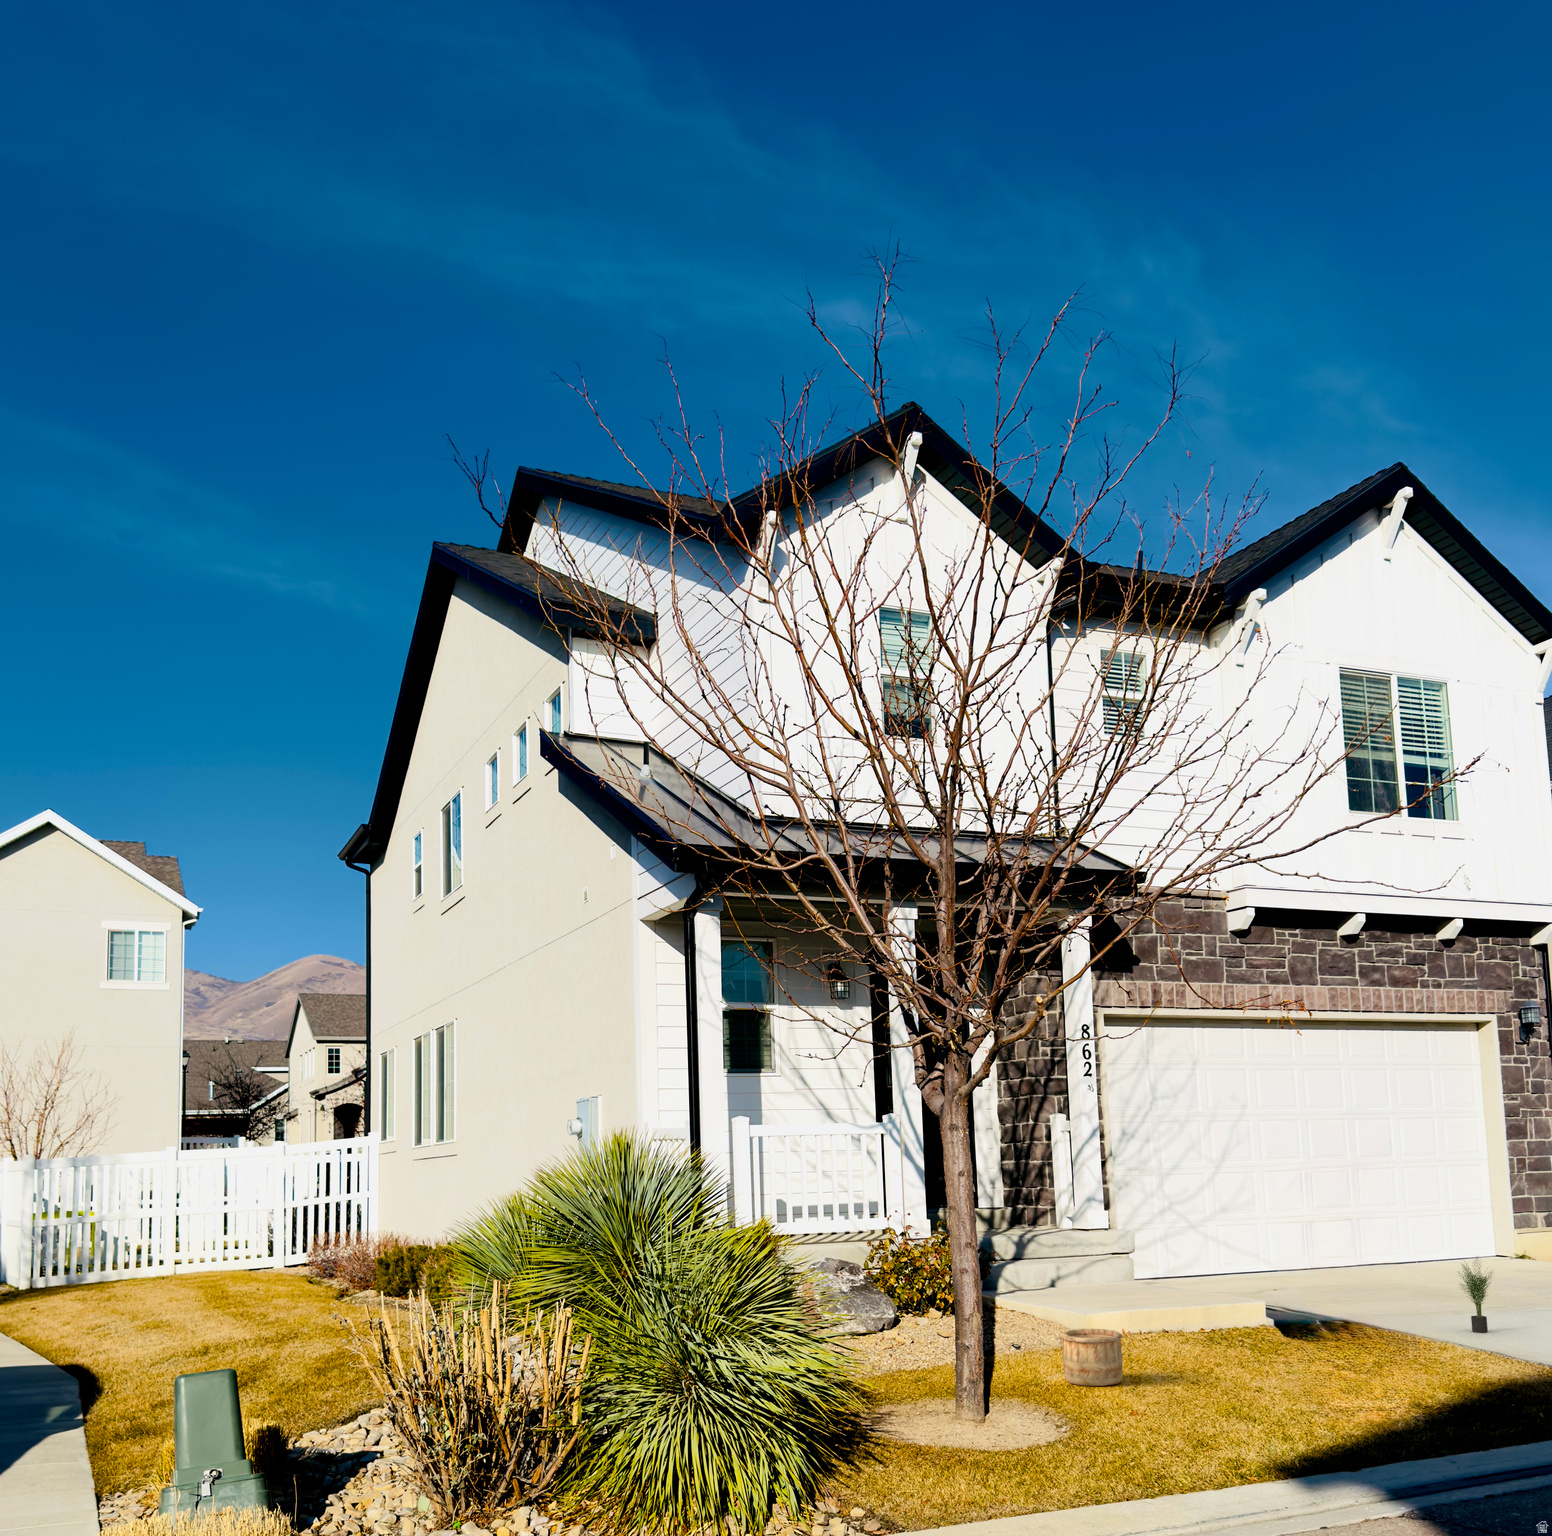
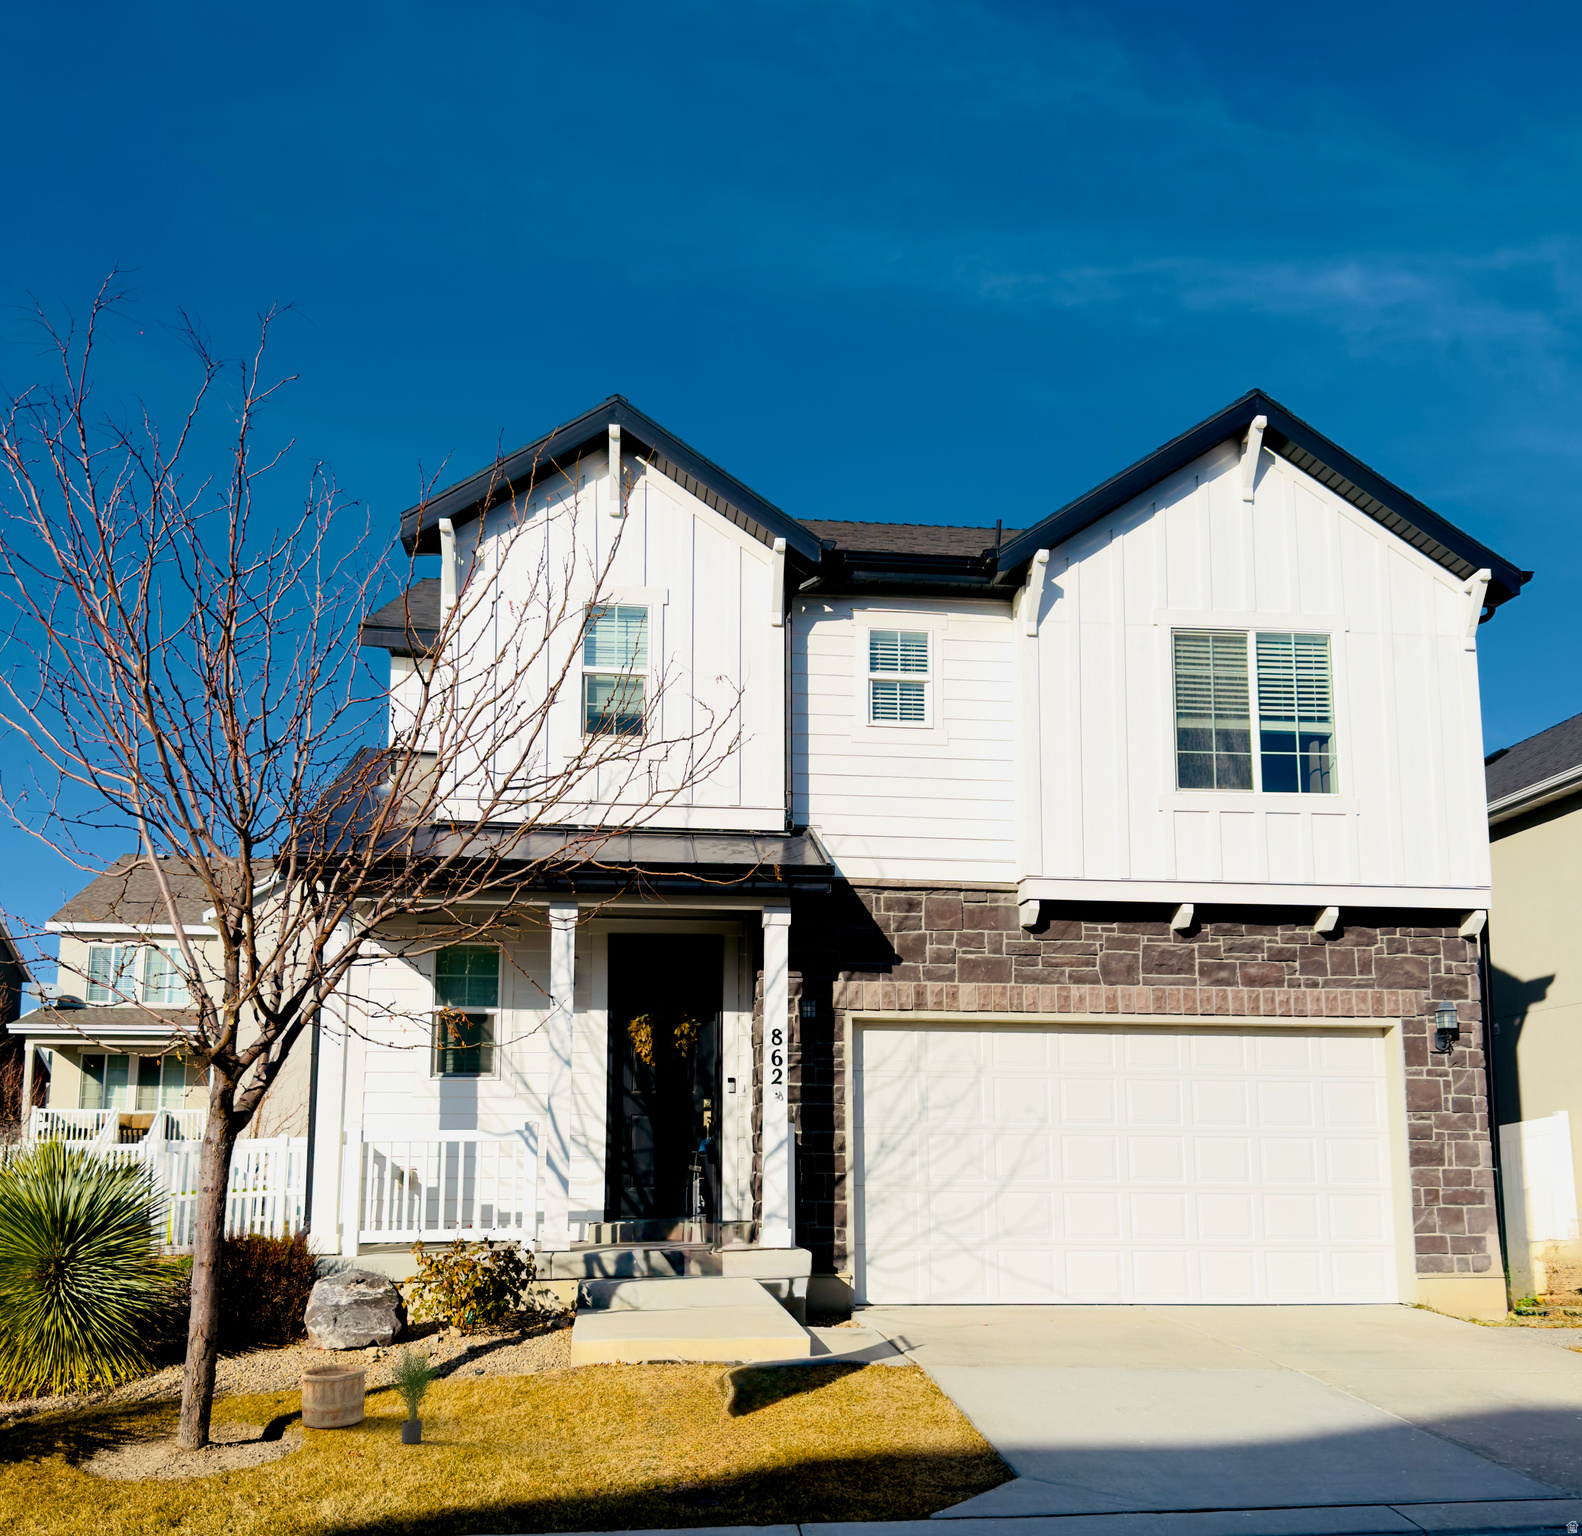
potted plant: present [1462,1265,1491,1332] -> present [385,1349,438,1444]

